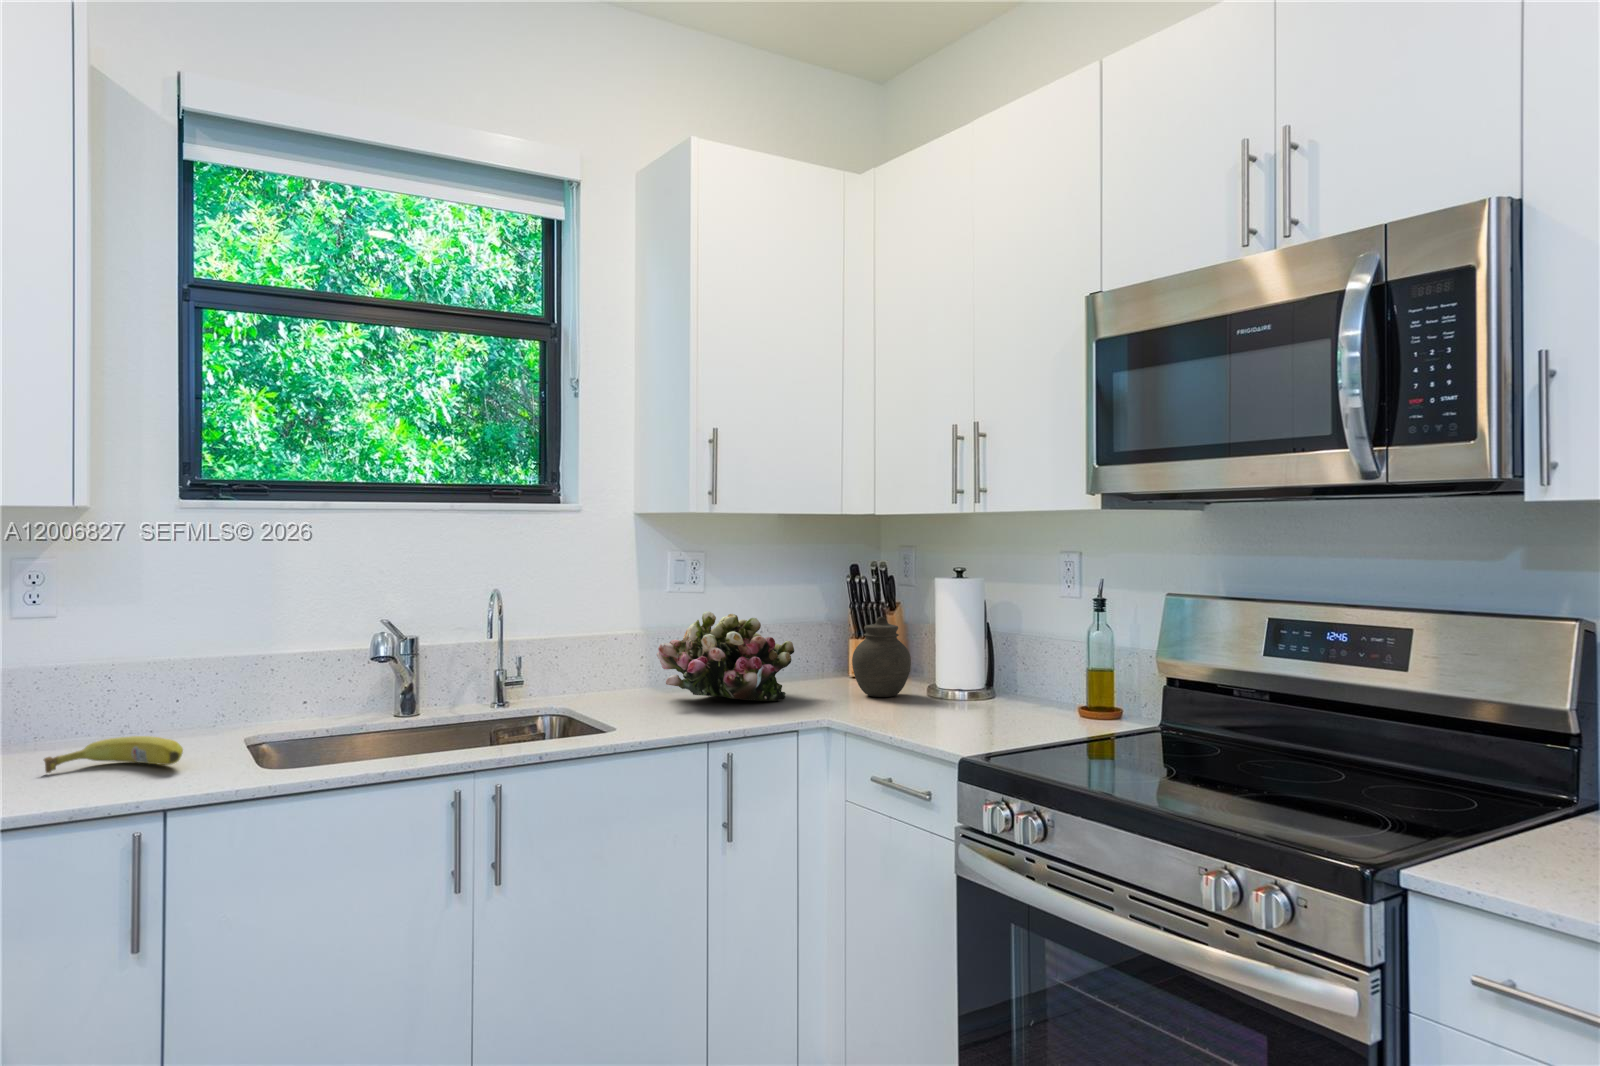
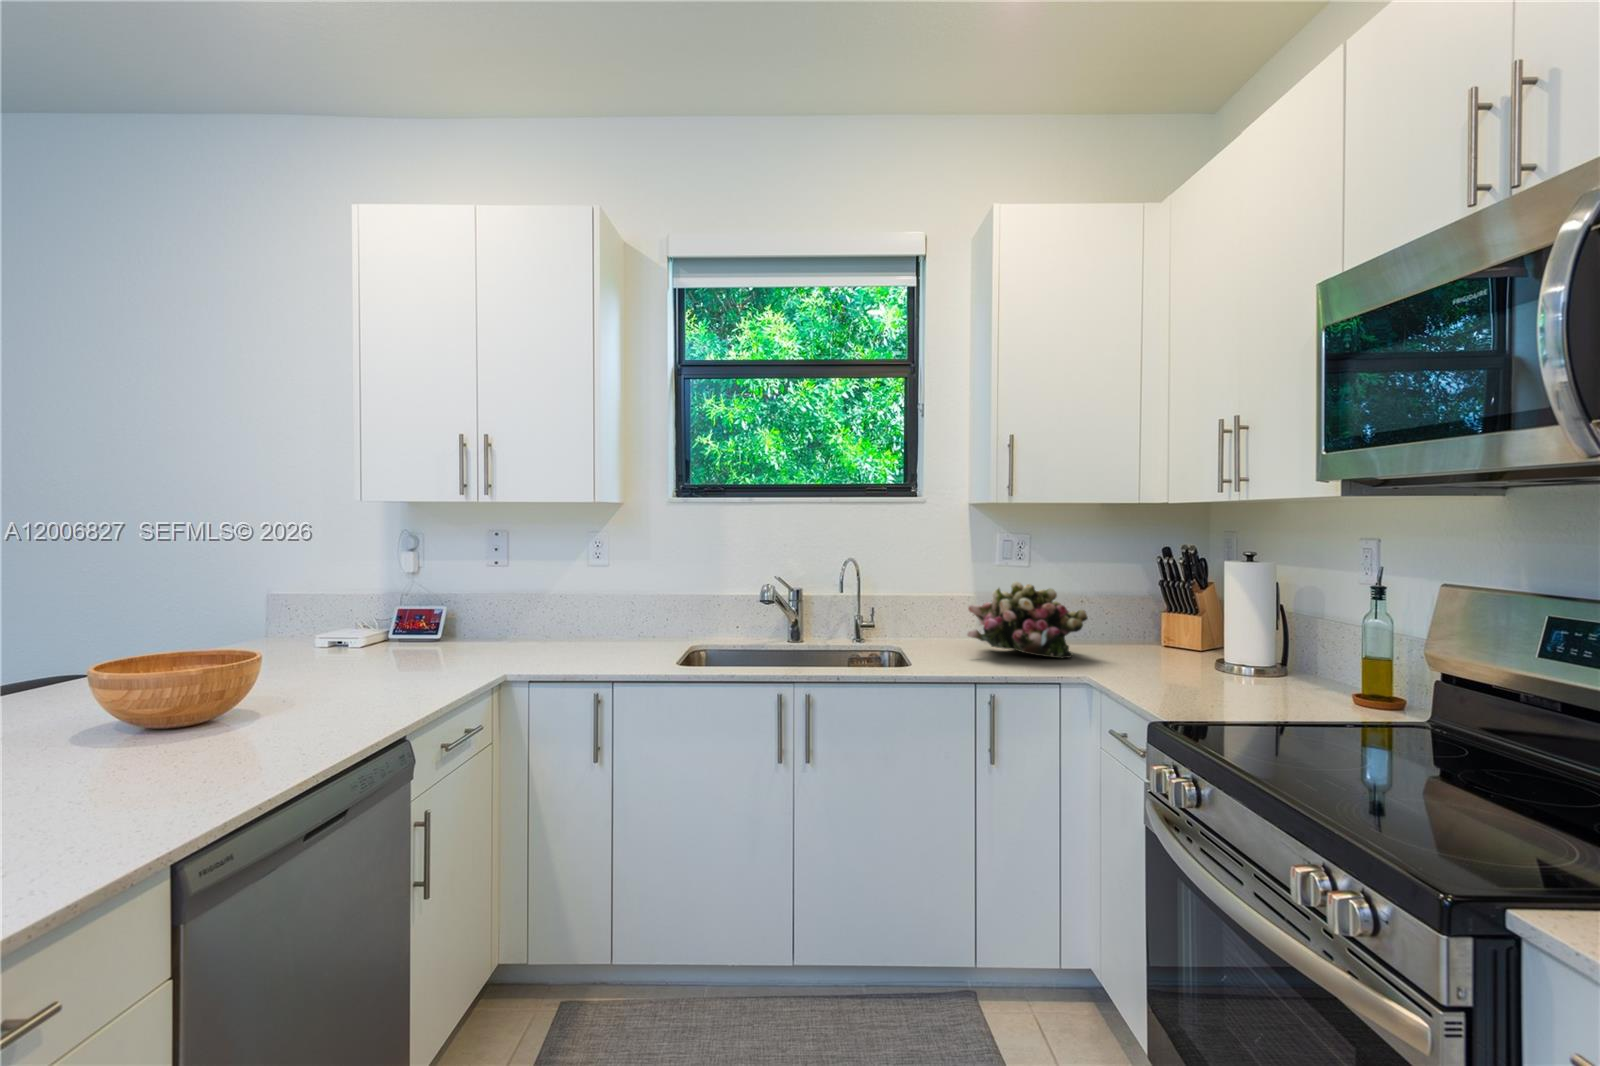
jar: present [852,617,911,697] -> none [1139,594,1195,665]
fruit: present [44,736,183,773] -> none [574,638,637,656]

